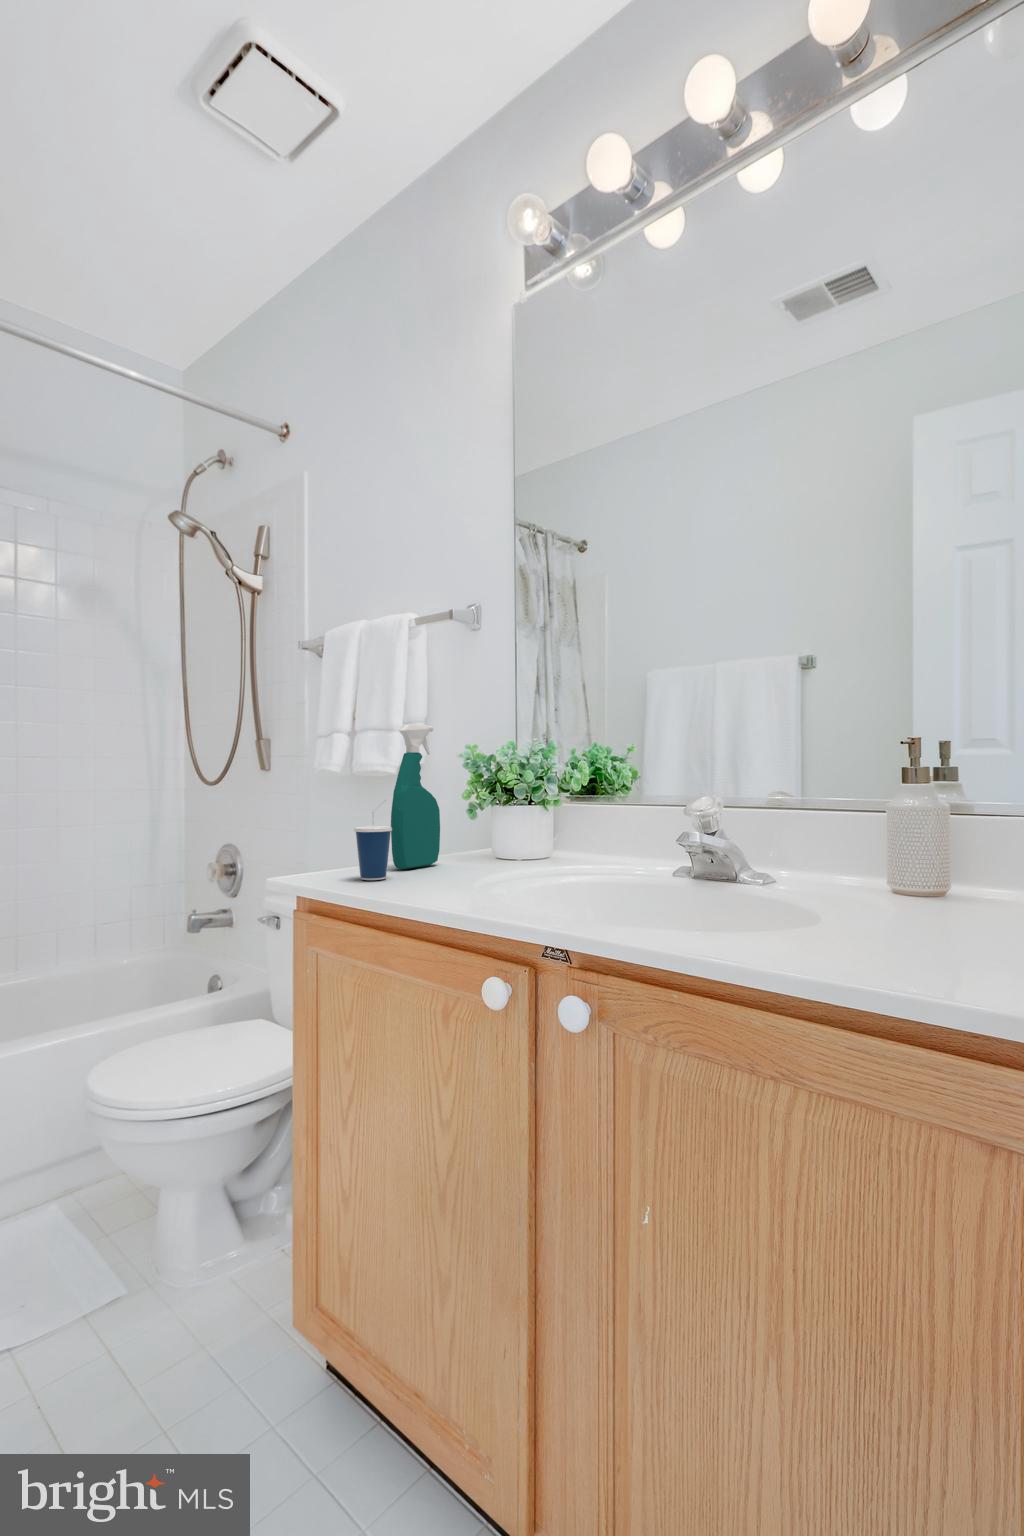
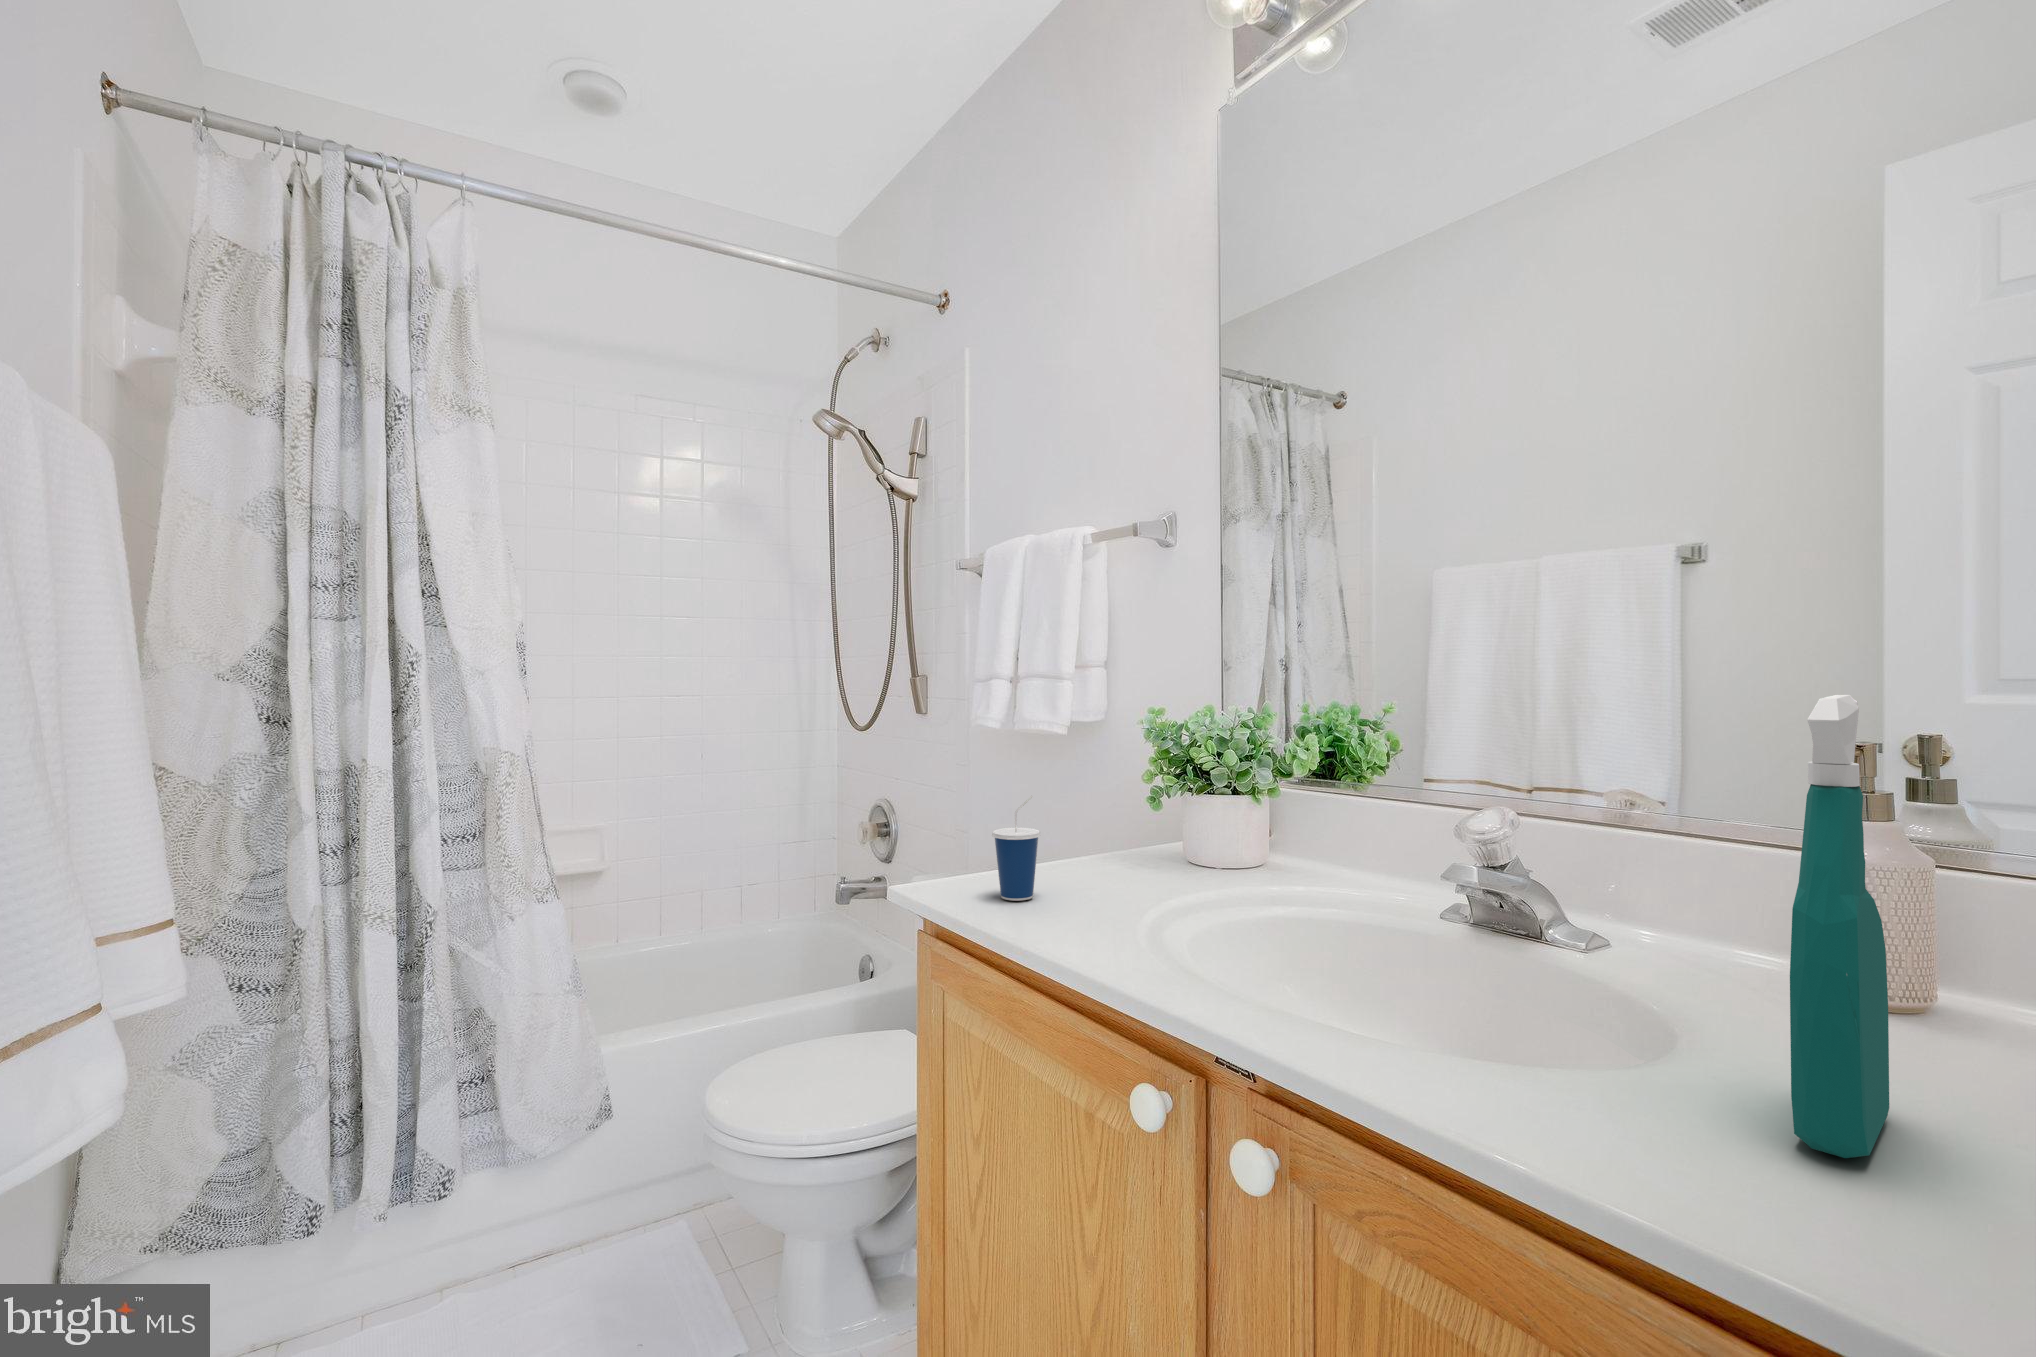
spray bottle: present [391,724,440,869] -> present [1790,695,1889,1158]

